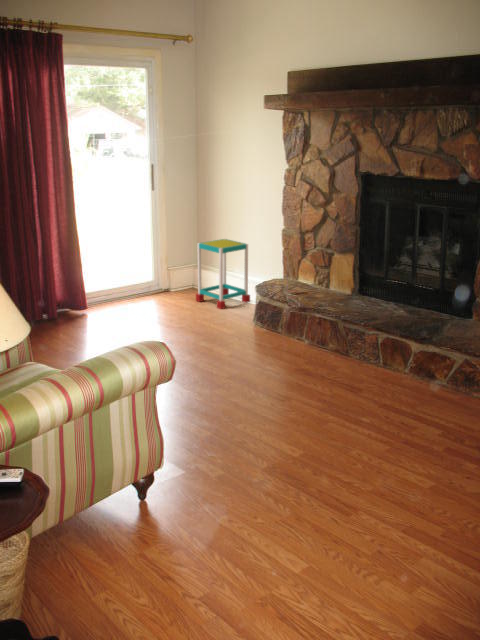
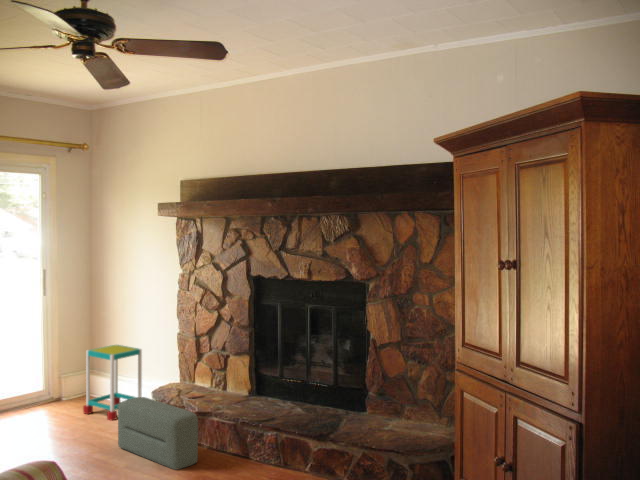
pouf: none [226,290,301,359] -> present [118,397,198,470]

